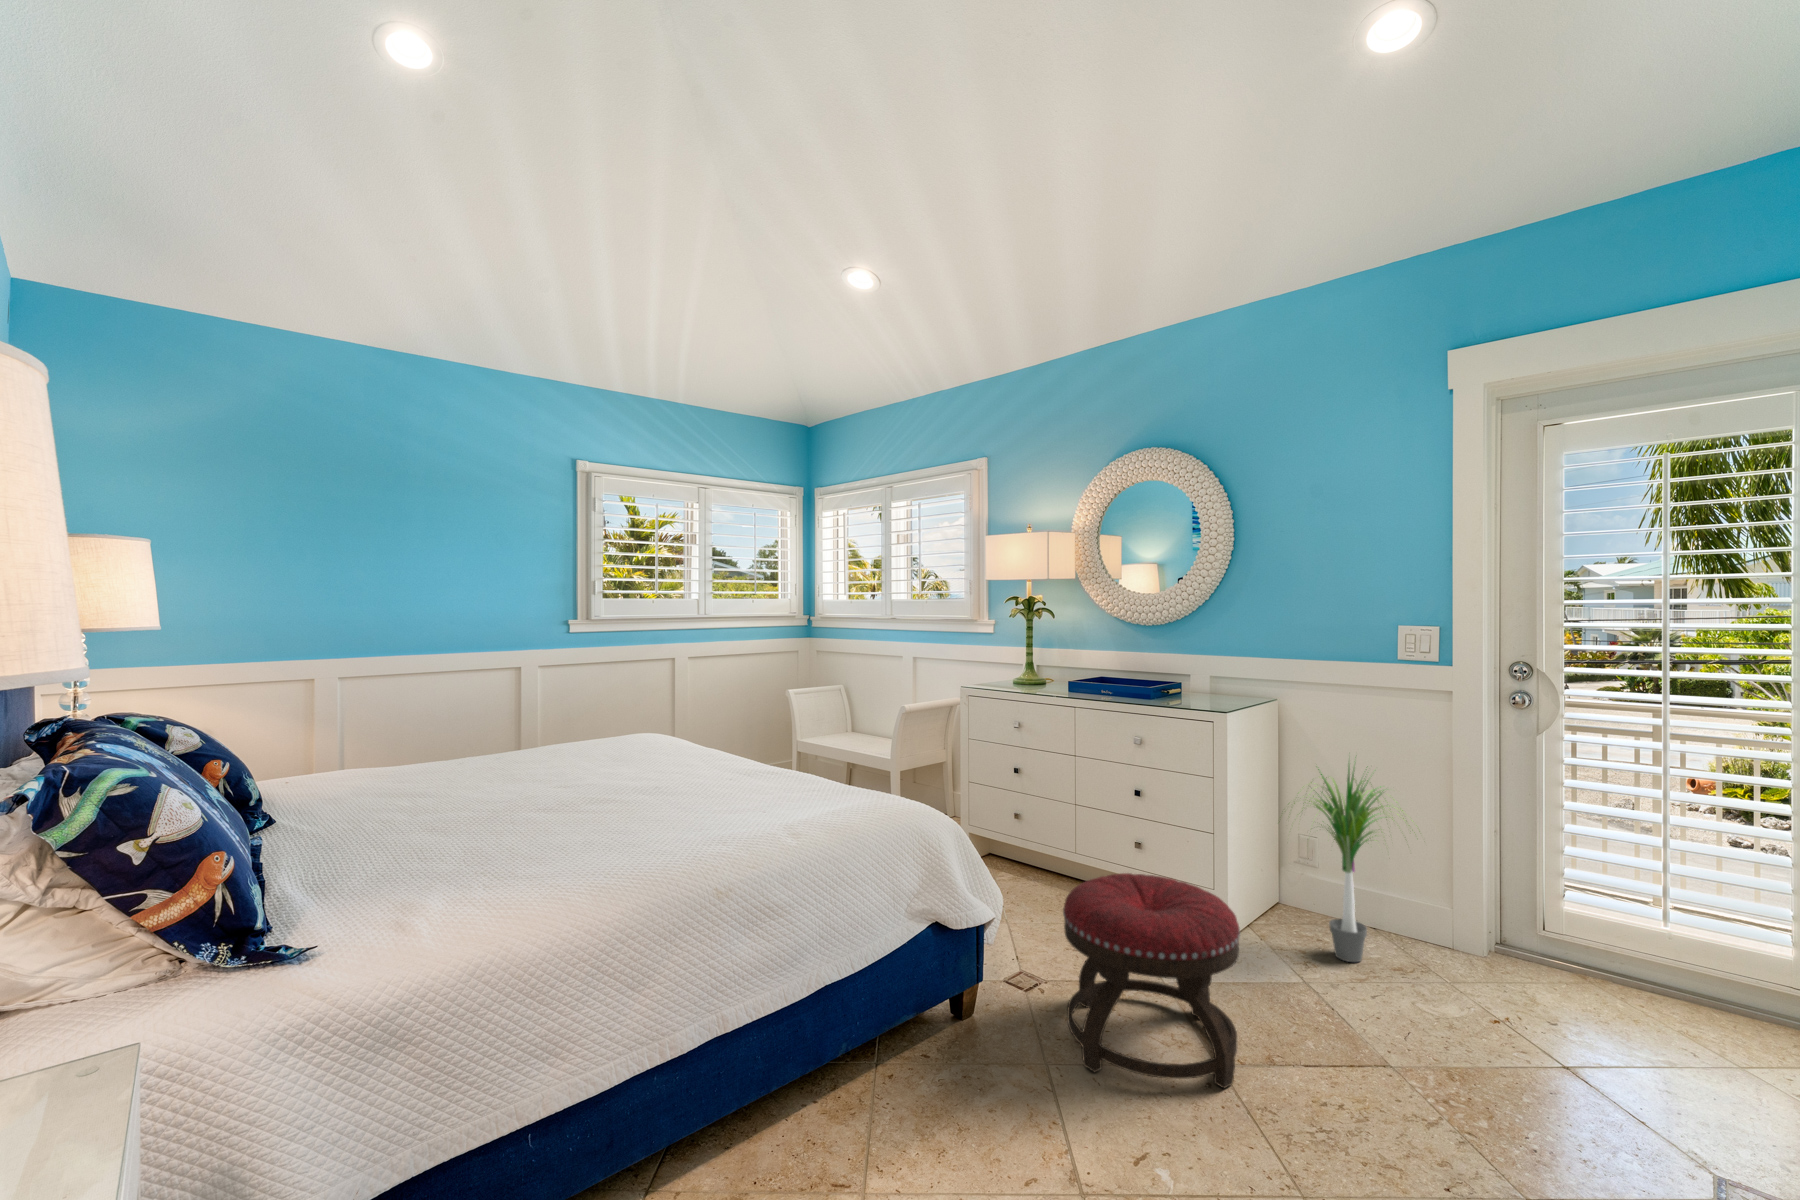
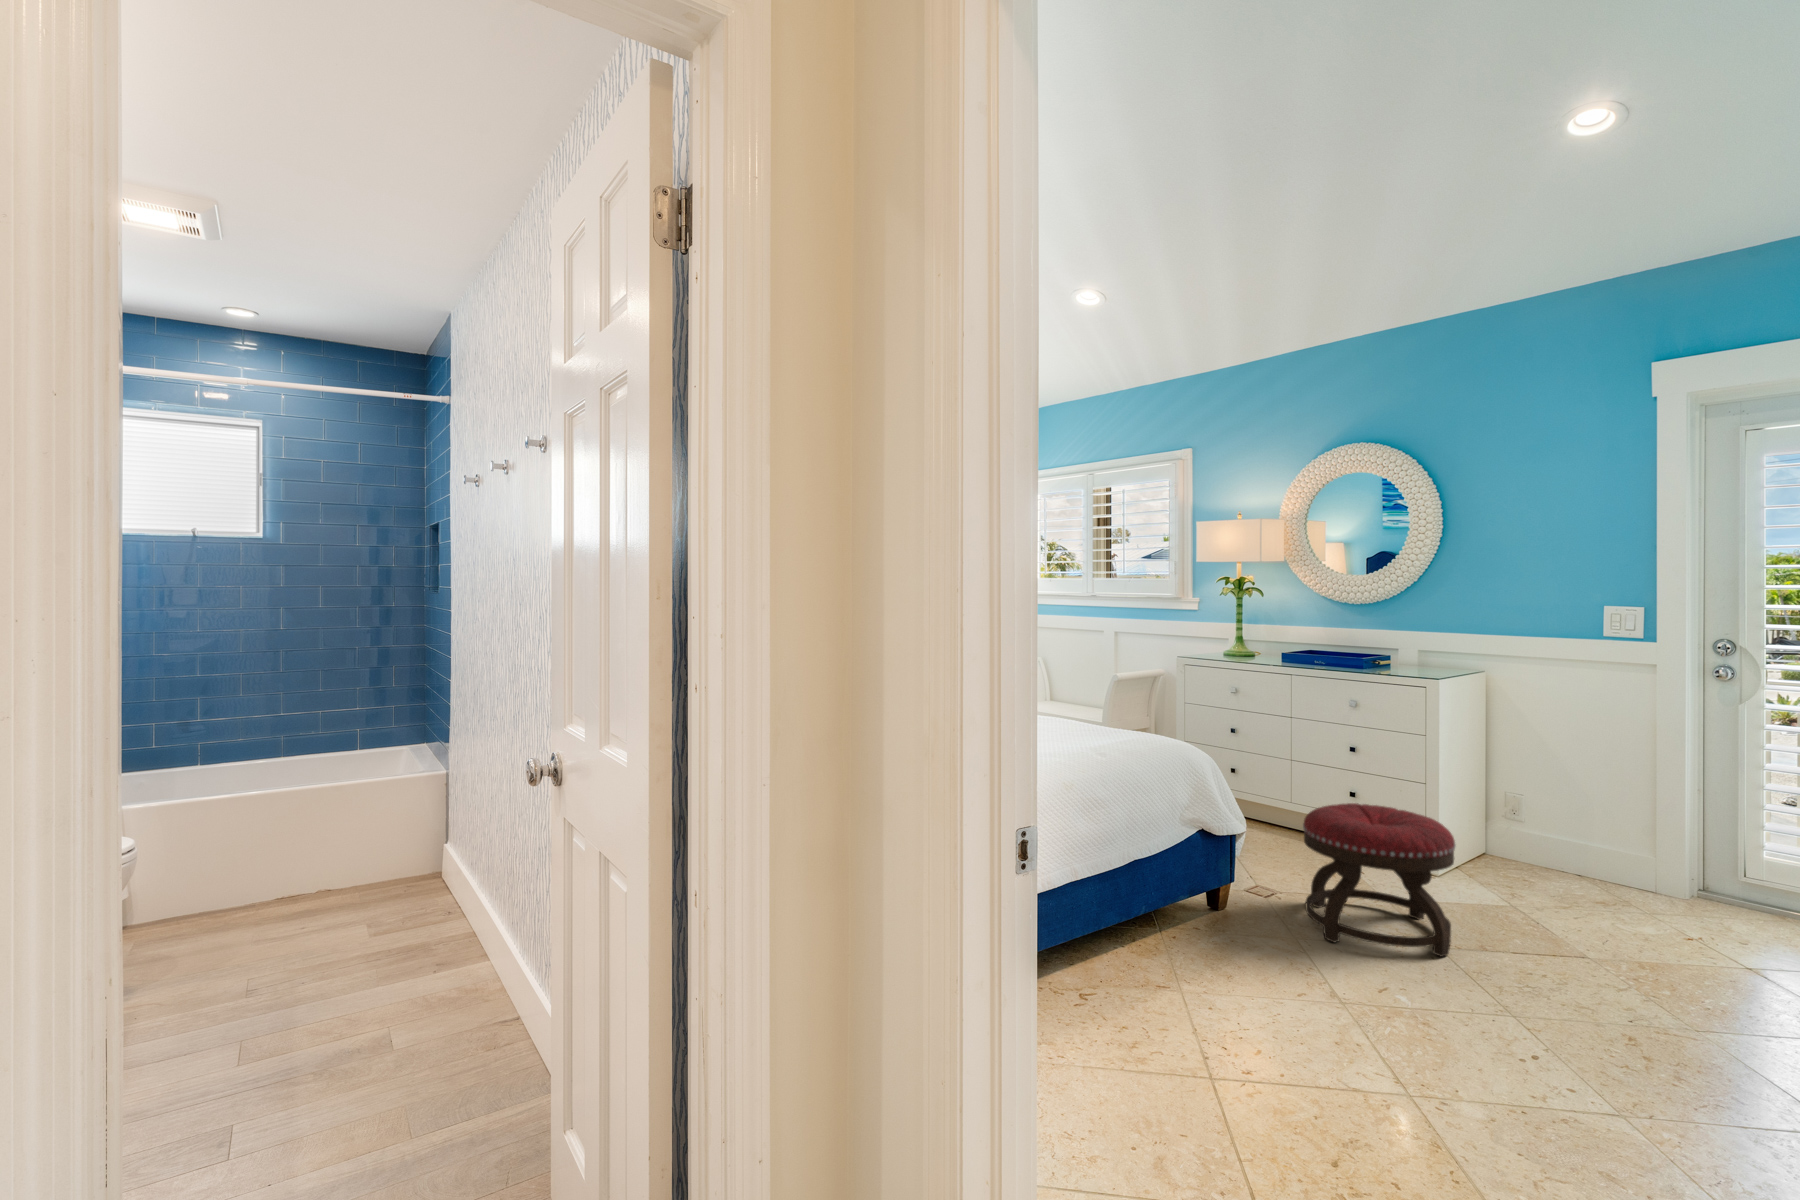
potted plant: present [1294,767,1404,962] -> none [1480,713,1627,892]

